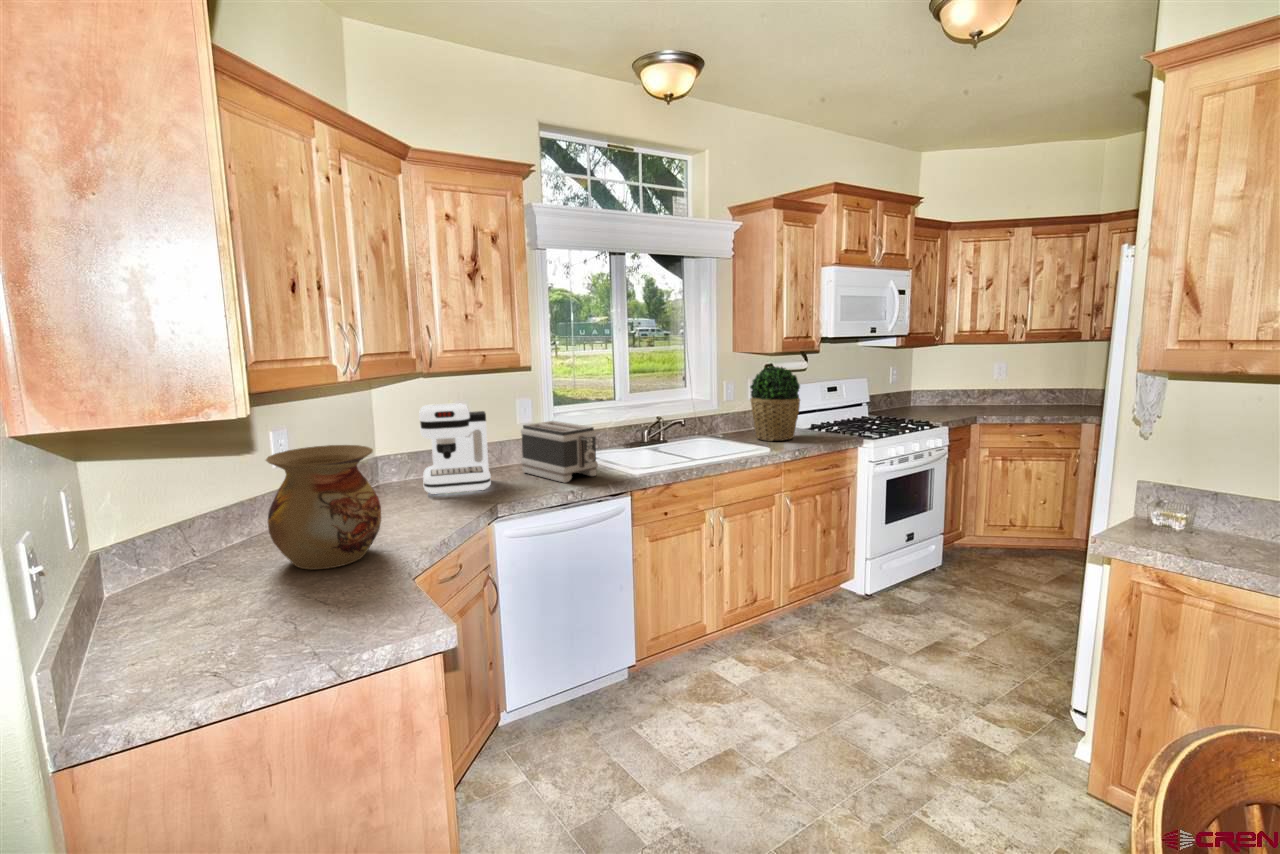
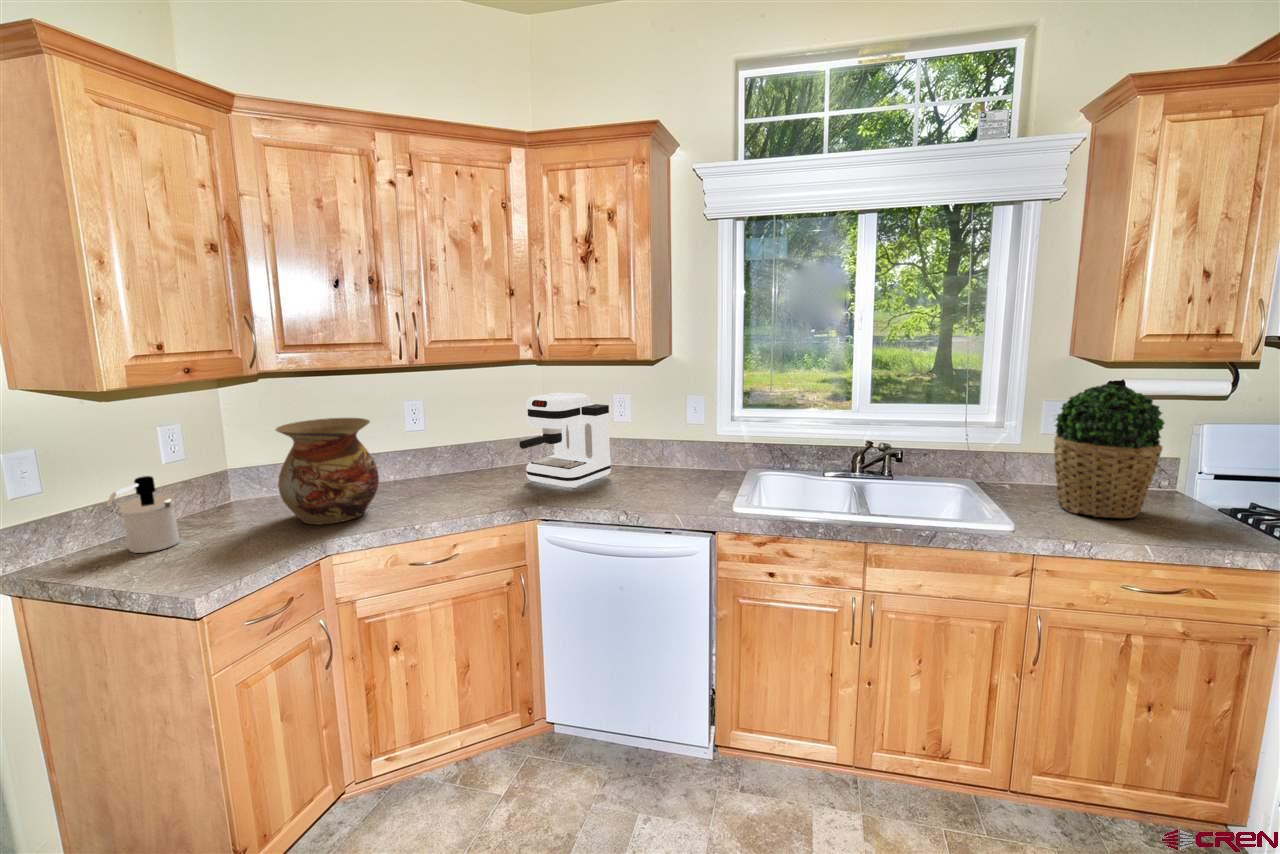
toaster: present [521,421,598,483] -> none [646,426,700,501]
soap dispenser: none [169,541,241,644] -> present [107,476,179,553]

